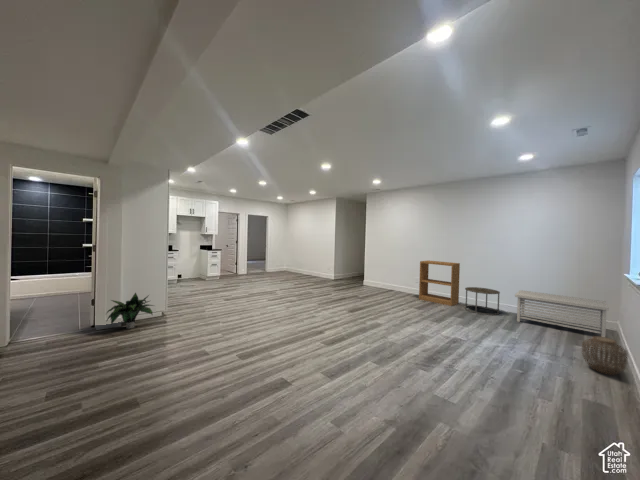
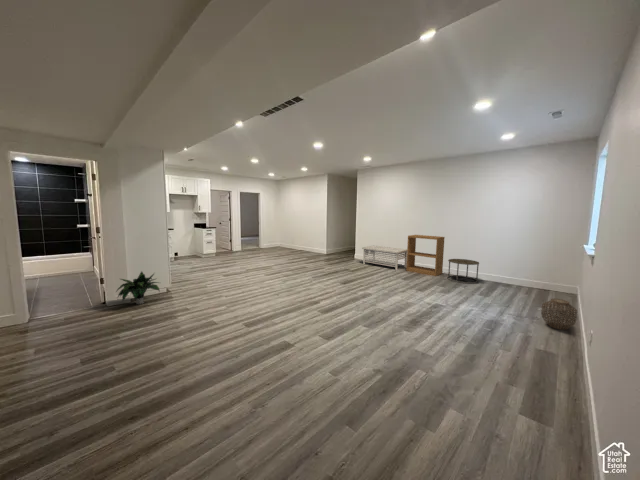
storage bench: present [515,290,609,337] -> present [362,246,407,270]

